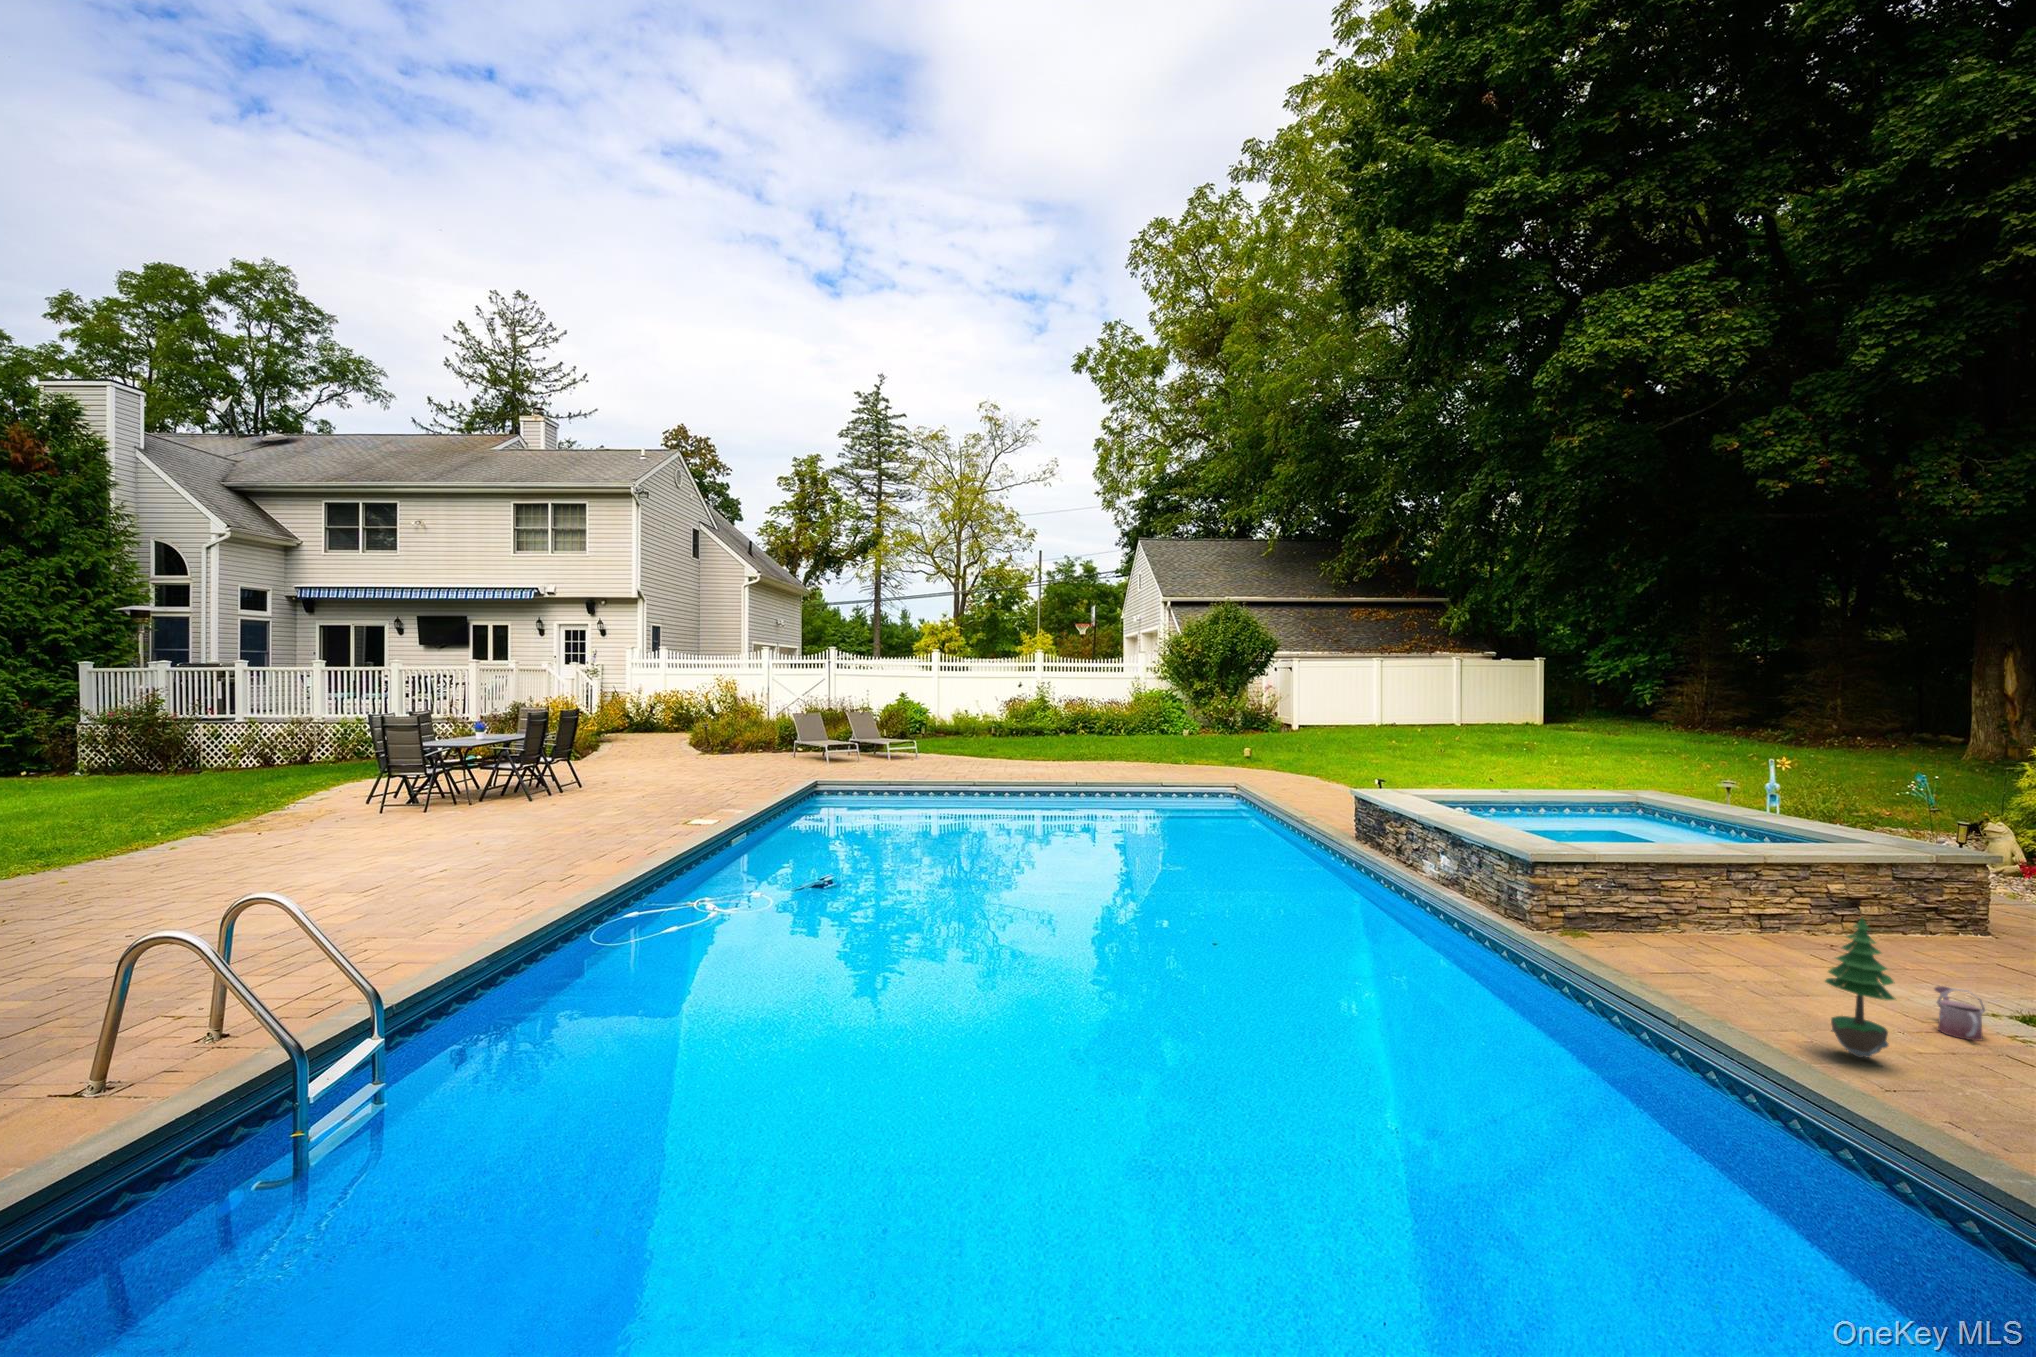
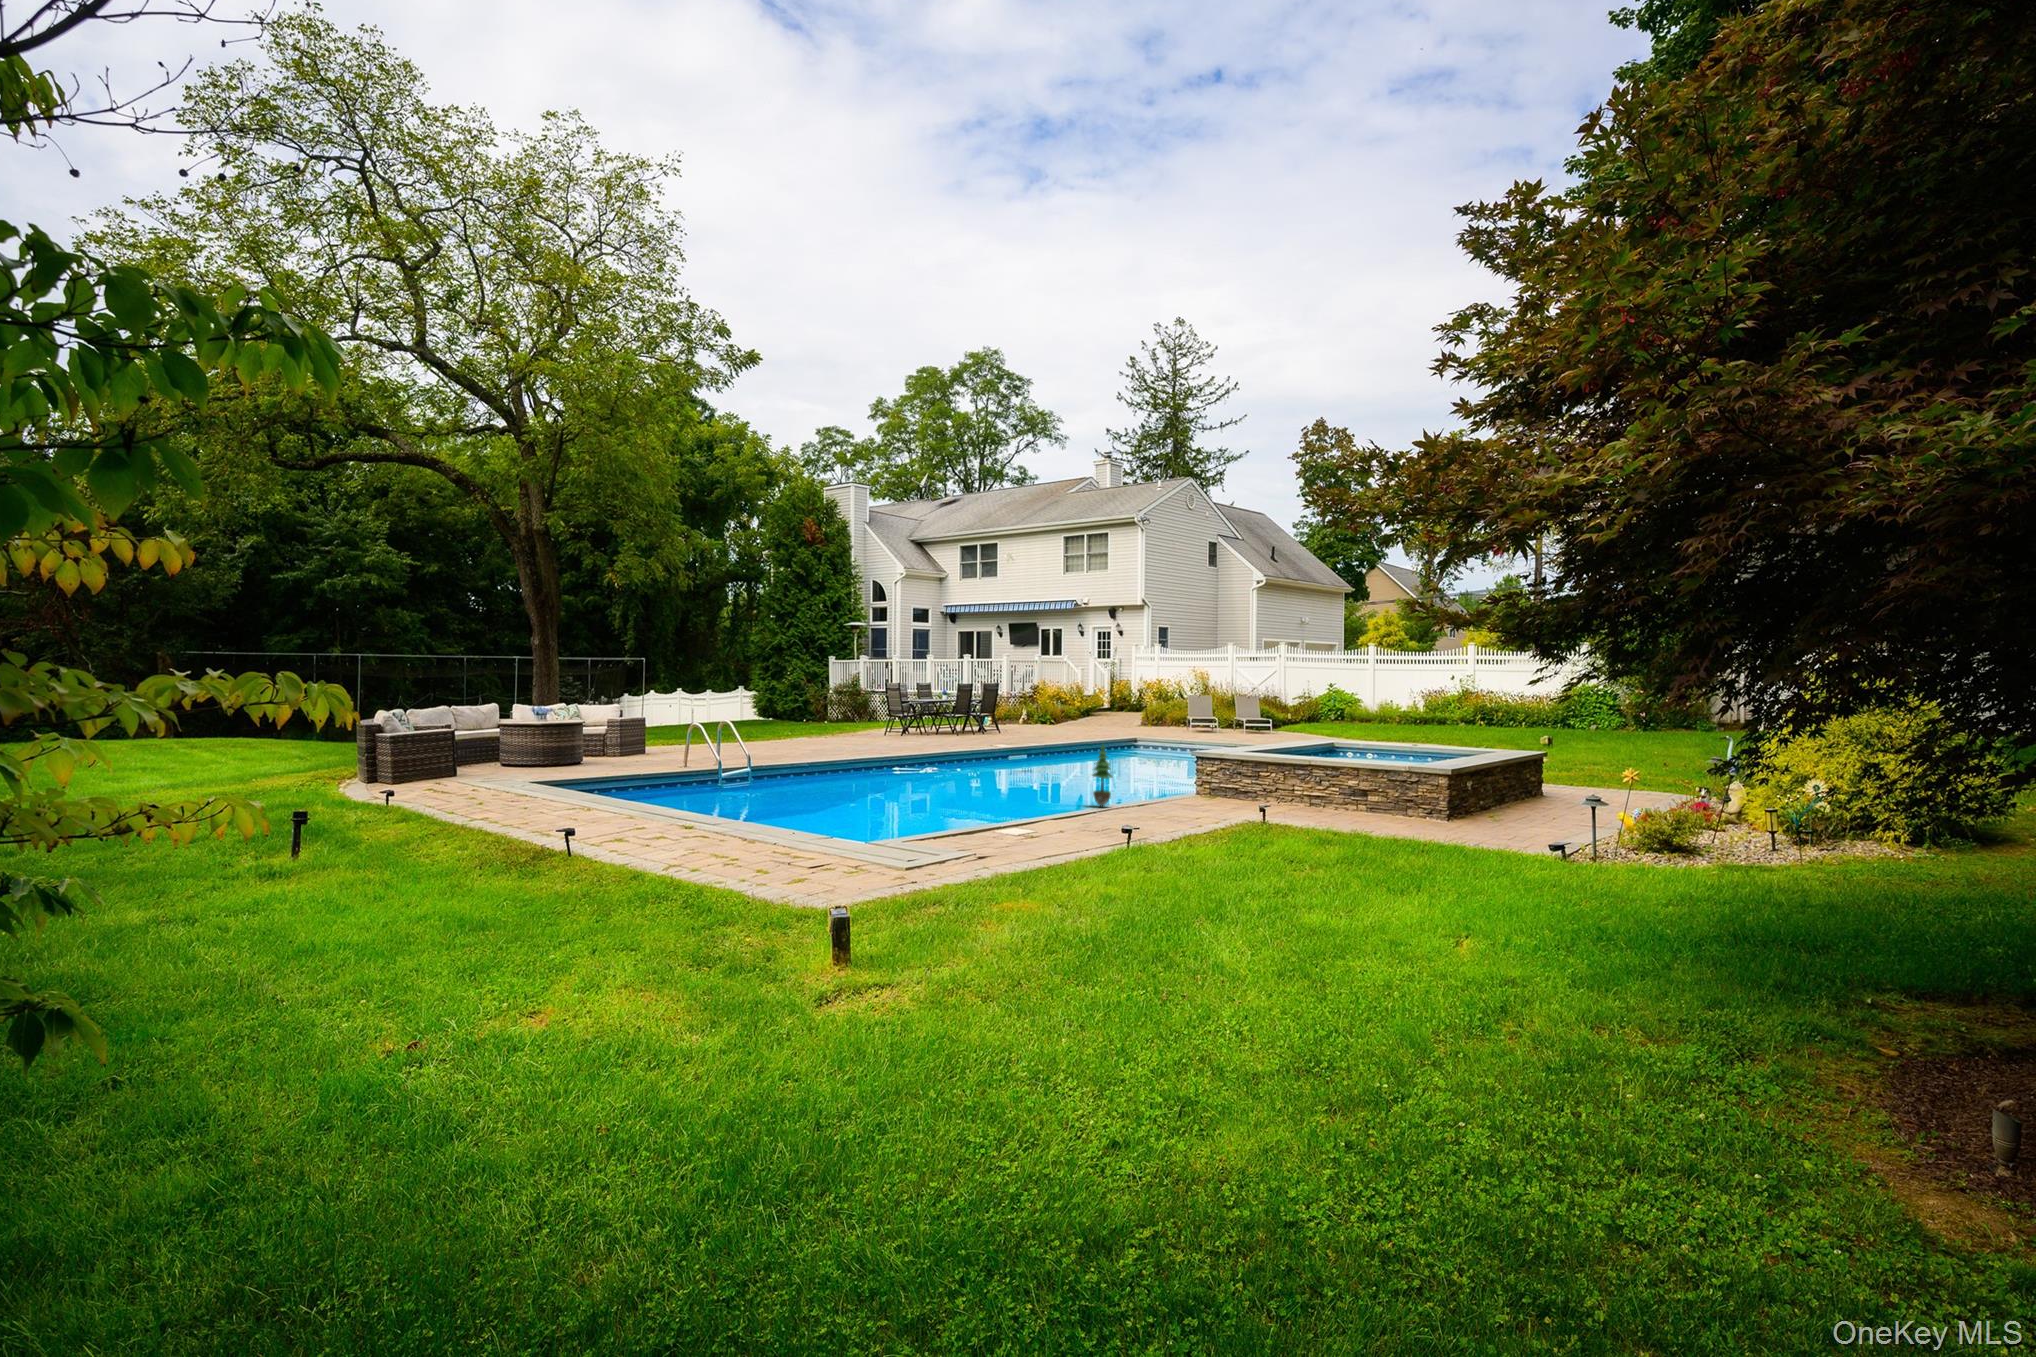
watering can: present [1935,986,1985,1041] -> none [1165,791,1199,814]

